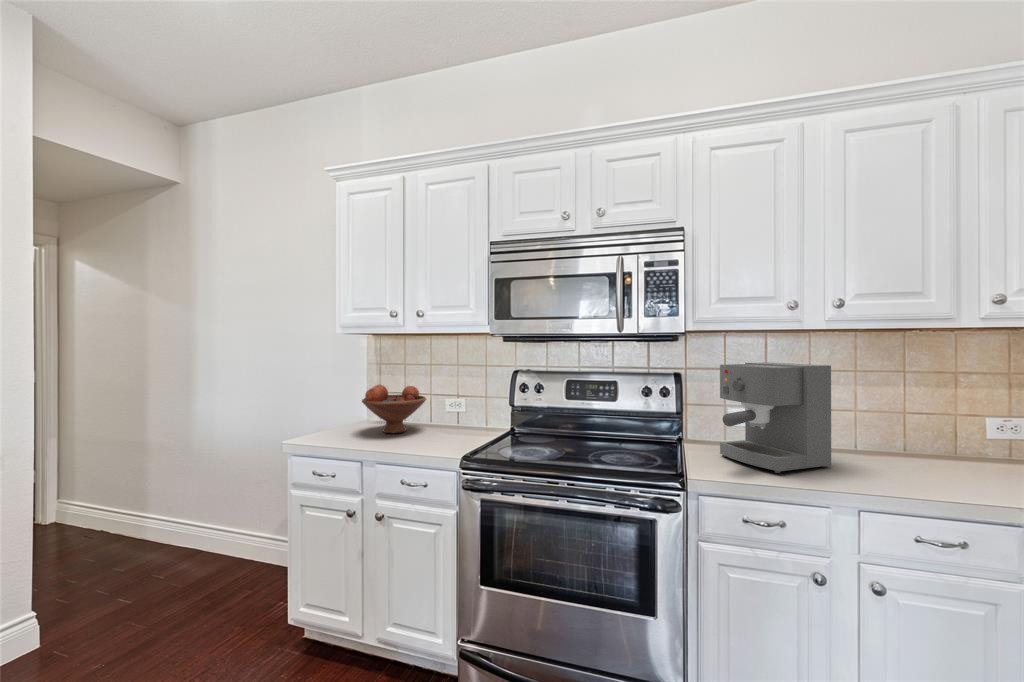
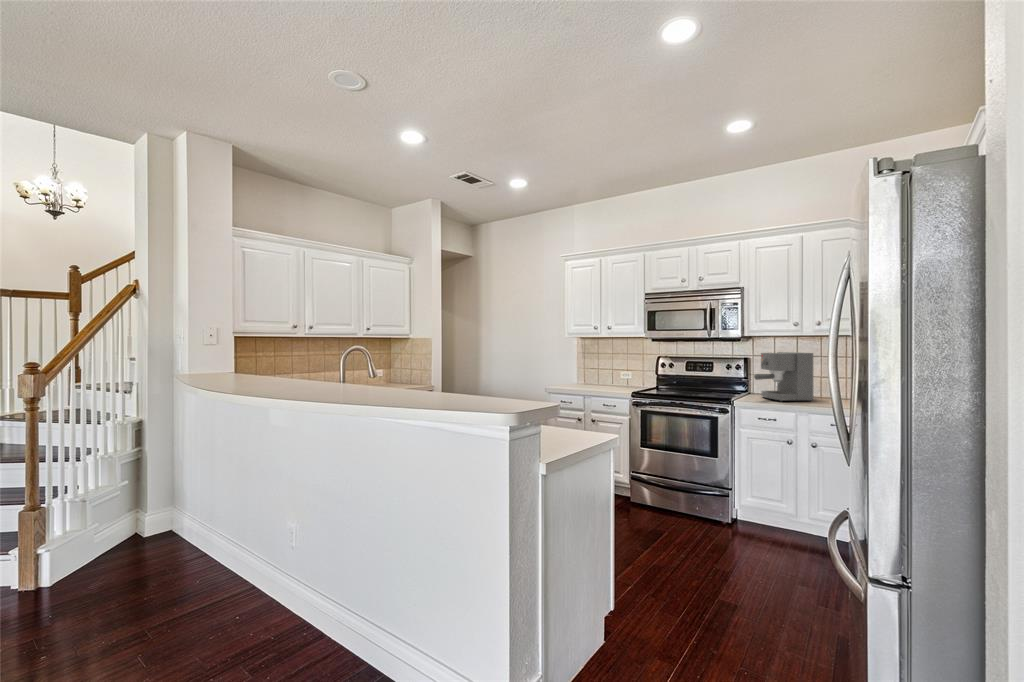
fruit bowl: present [362,385,426,433] -> none [580,363,611,387]

